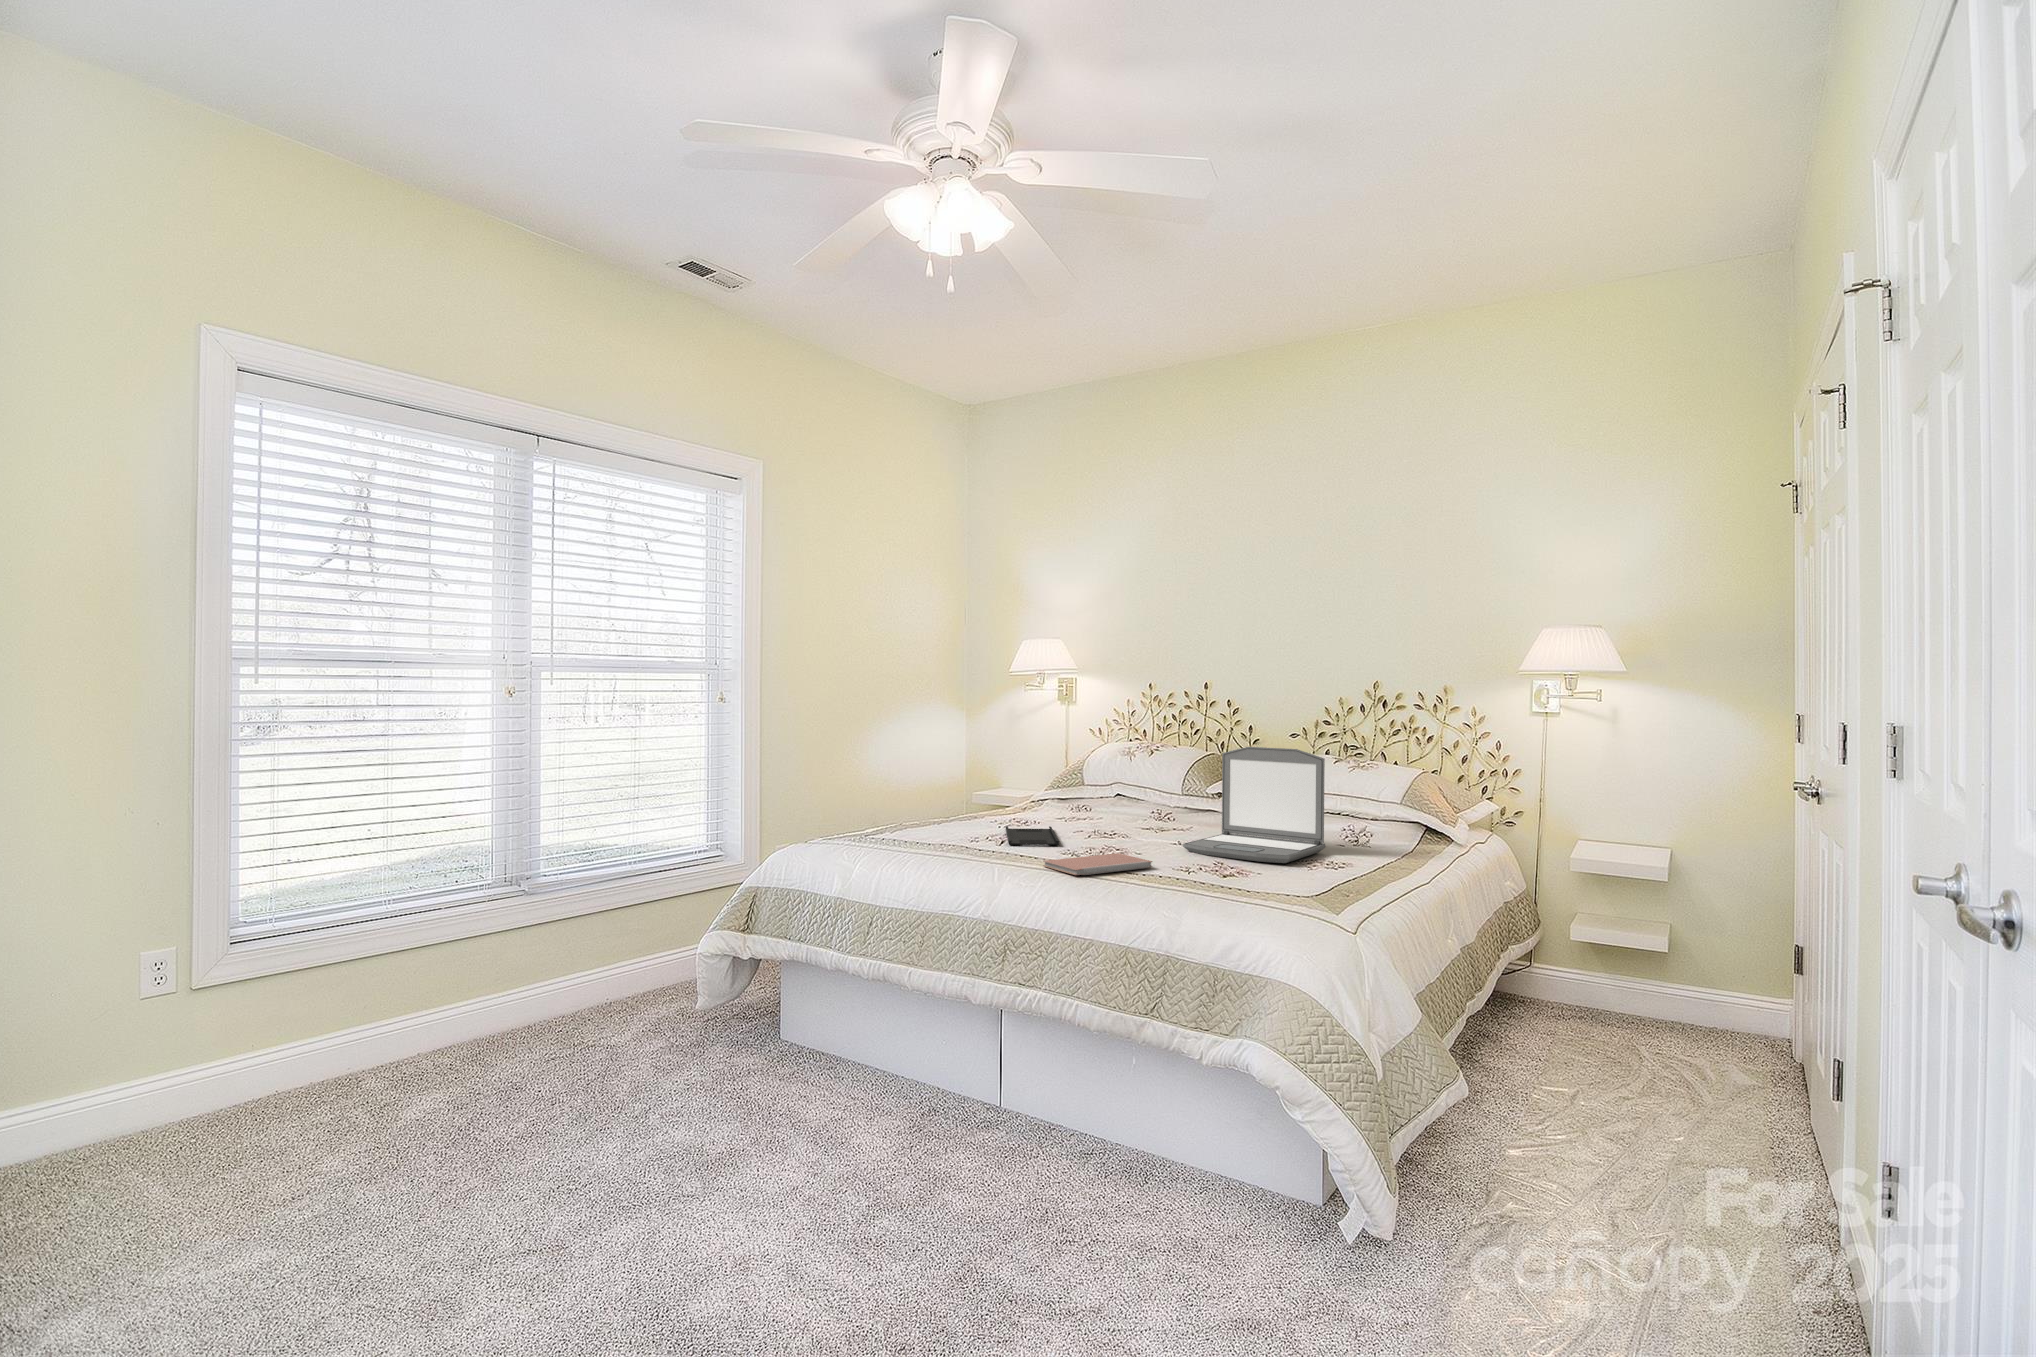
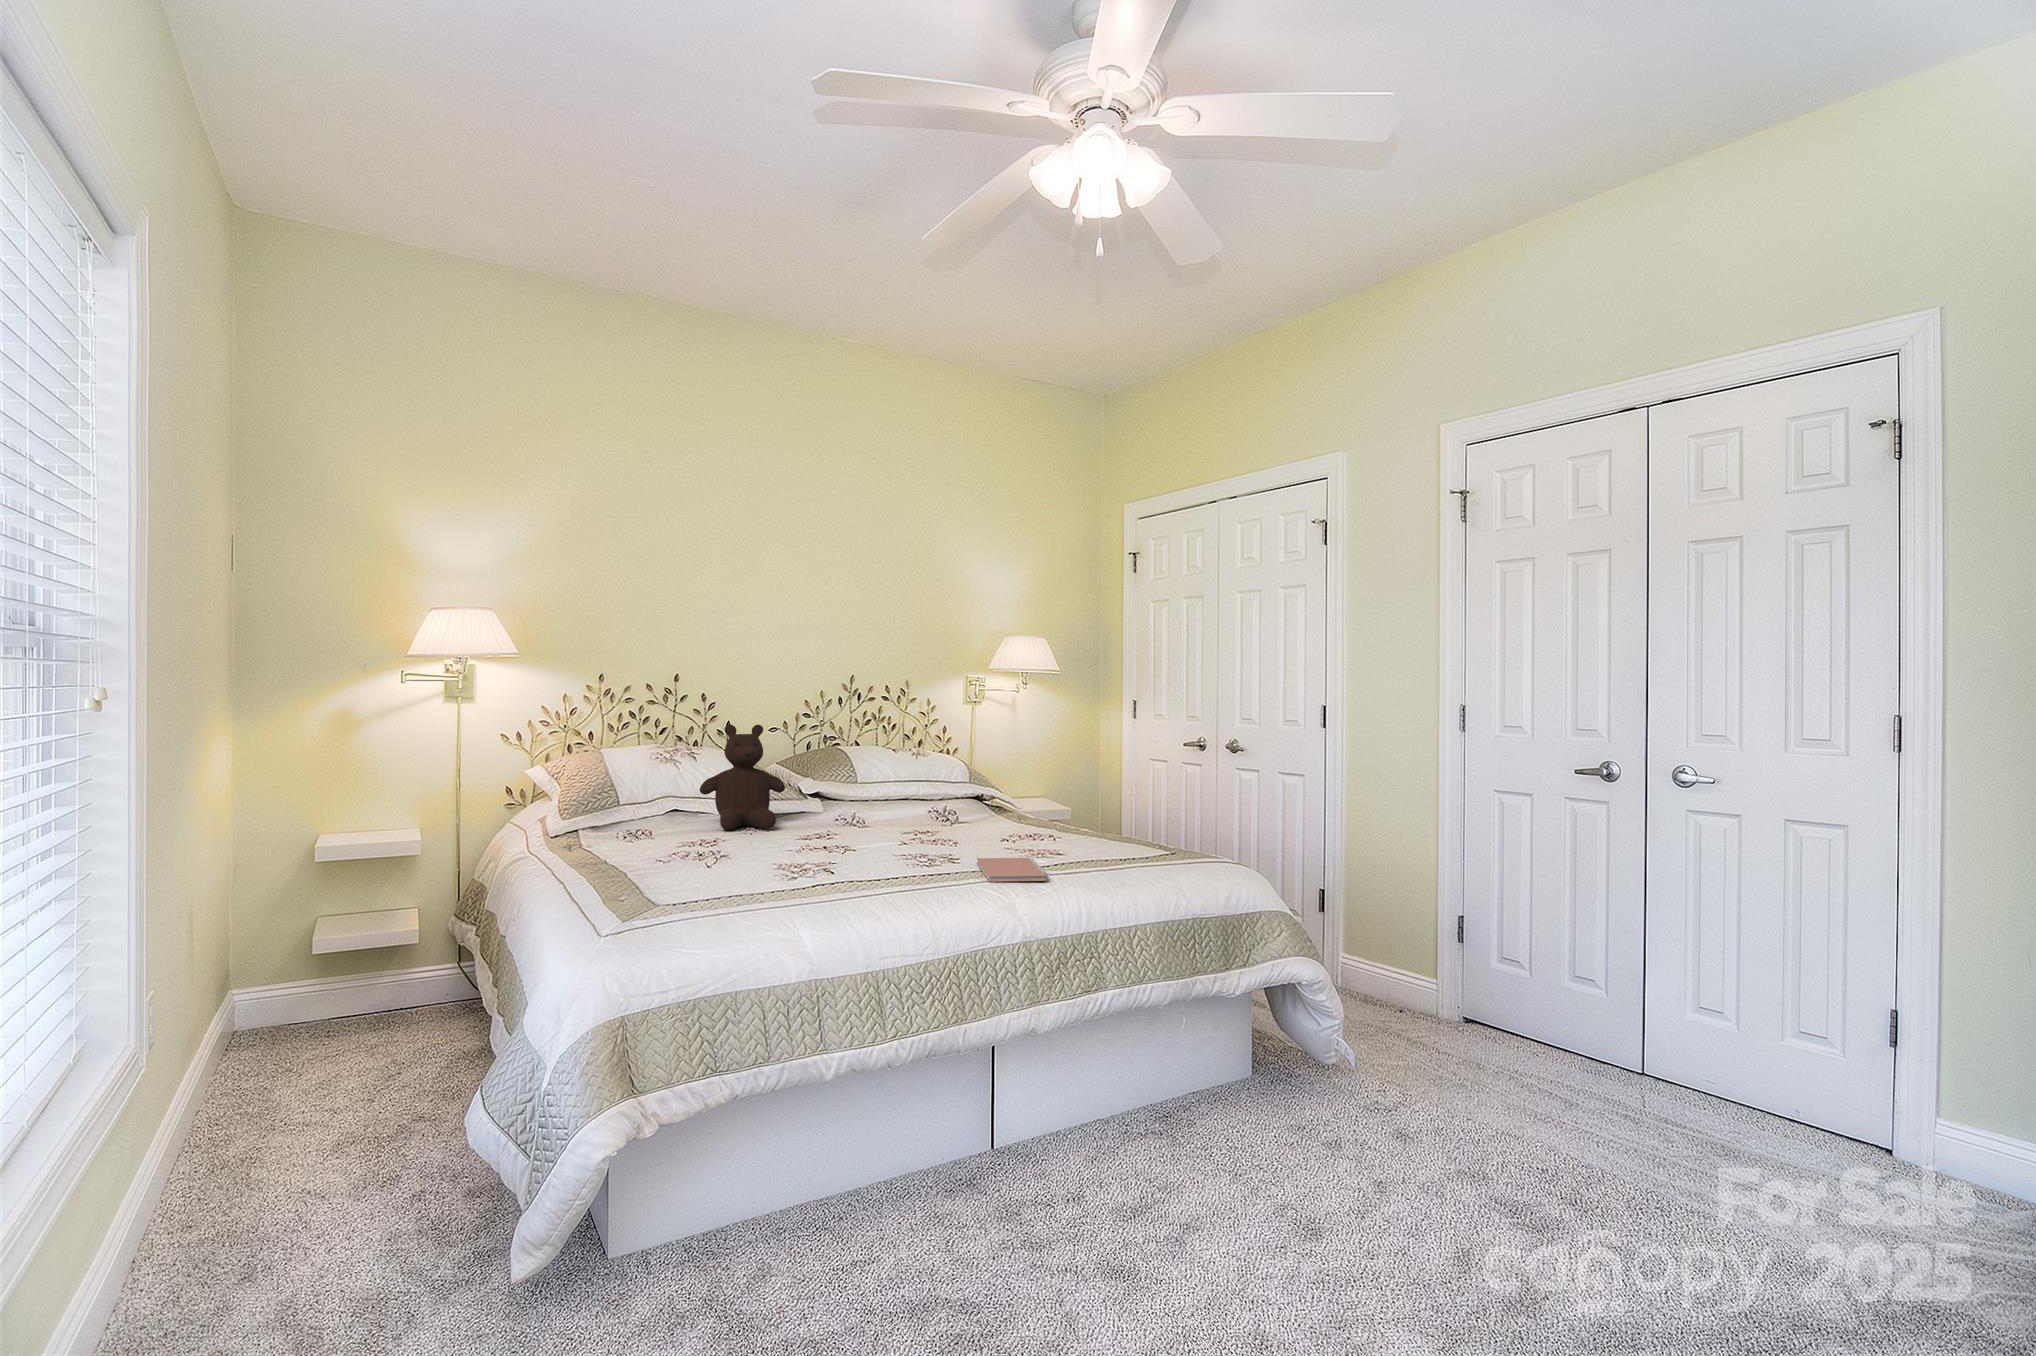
teddy bear: none [1099,723,1172,815] -> present [700,725,785,830]
laptop: present [1183,747,1325,863] -> none [925,742,1055,848]
tray: present [1006,826,1059,845] -> none [768,851,896,873]

